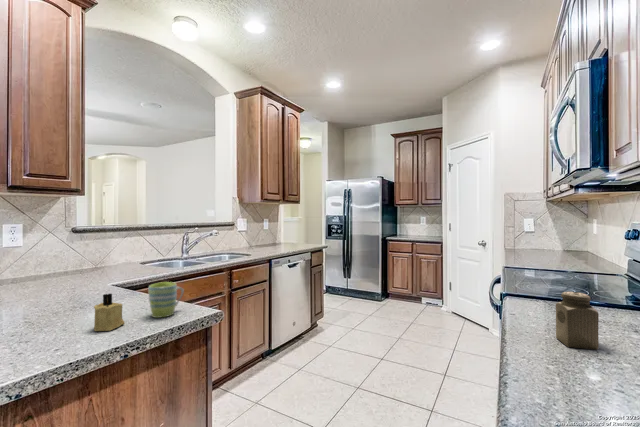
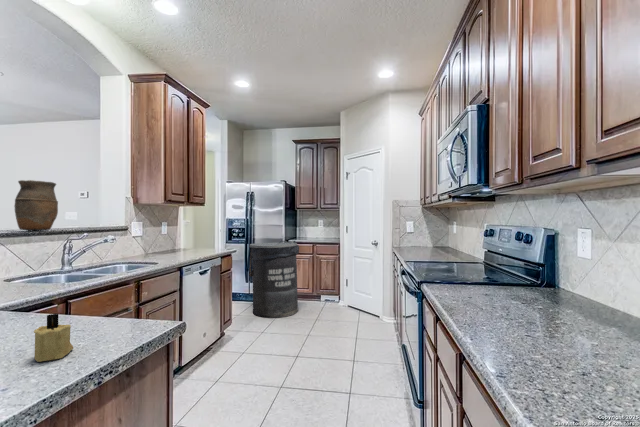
vase: none [147,185,176,226] -> present [14,180,58,231]
trash can: none [346,238,397,316] -> present [249,241,299,318]
mug: present [148,282,184,318] -> none [97,295,136,337]
salt shaker: present [556,292,599,349] -> none [482,274,511,314]

